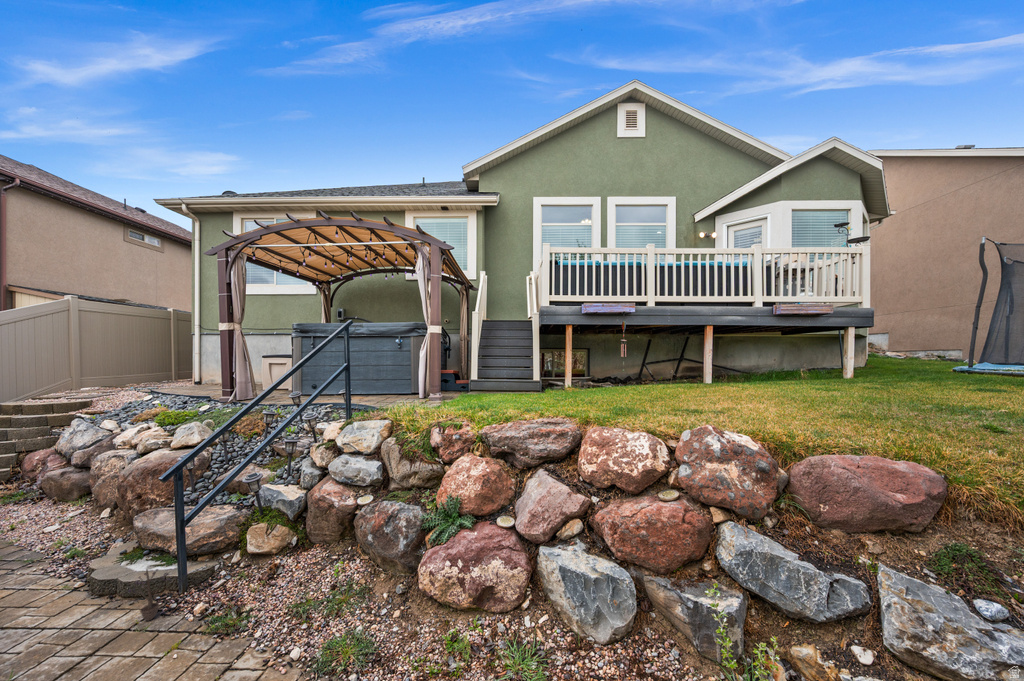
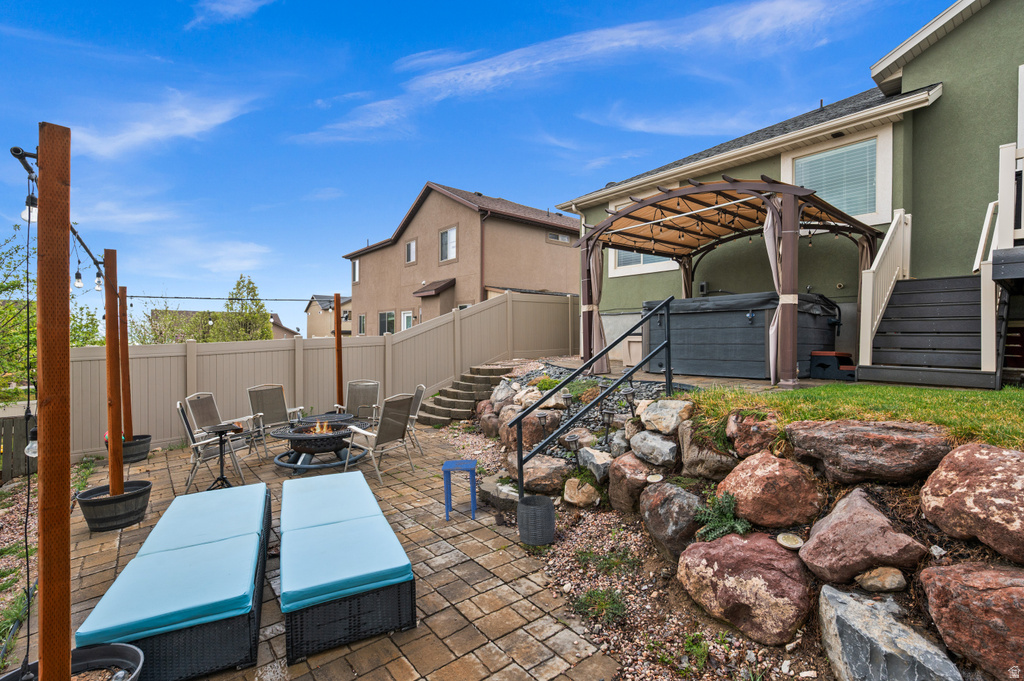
side table: none [24,542,100,656] -> present [442,459,477,521]
woven basket: none [192,556,250,628] -> present [517,495,555,545]

